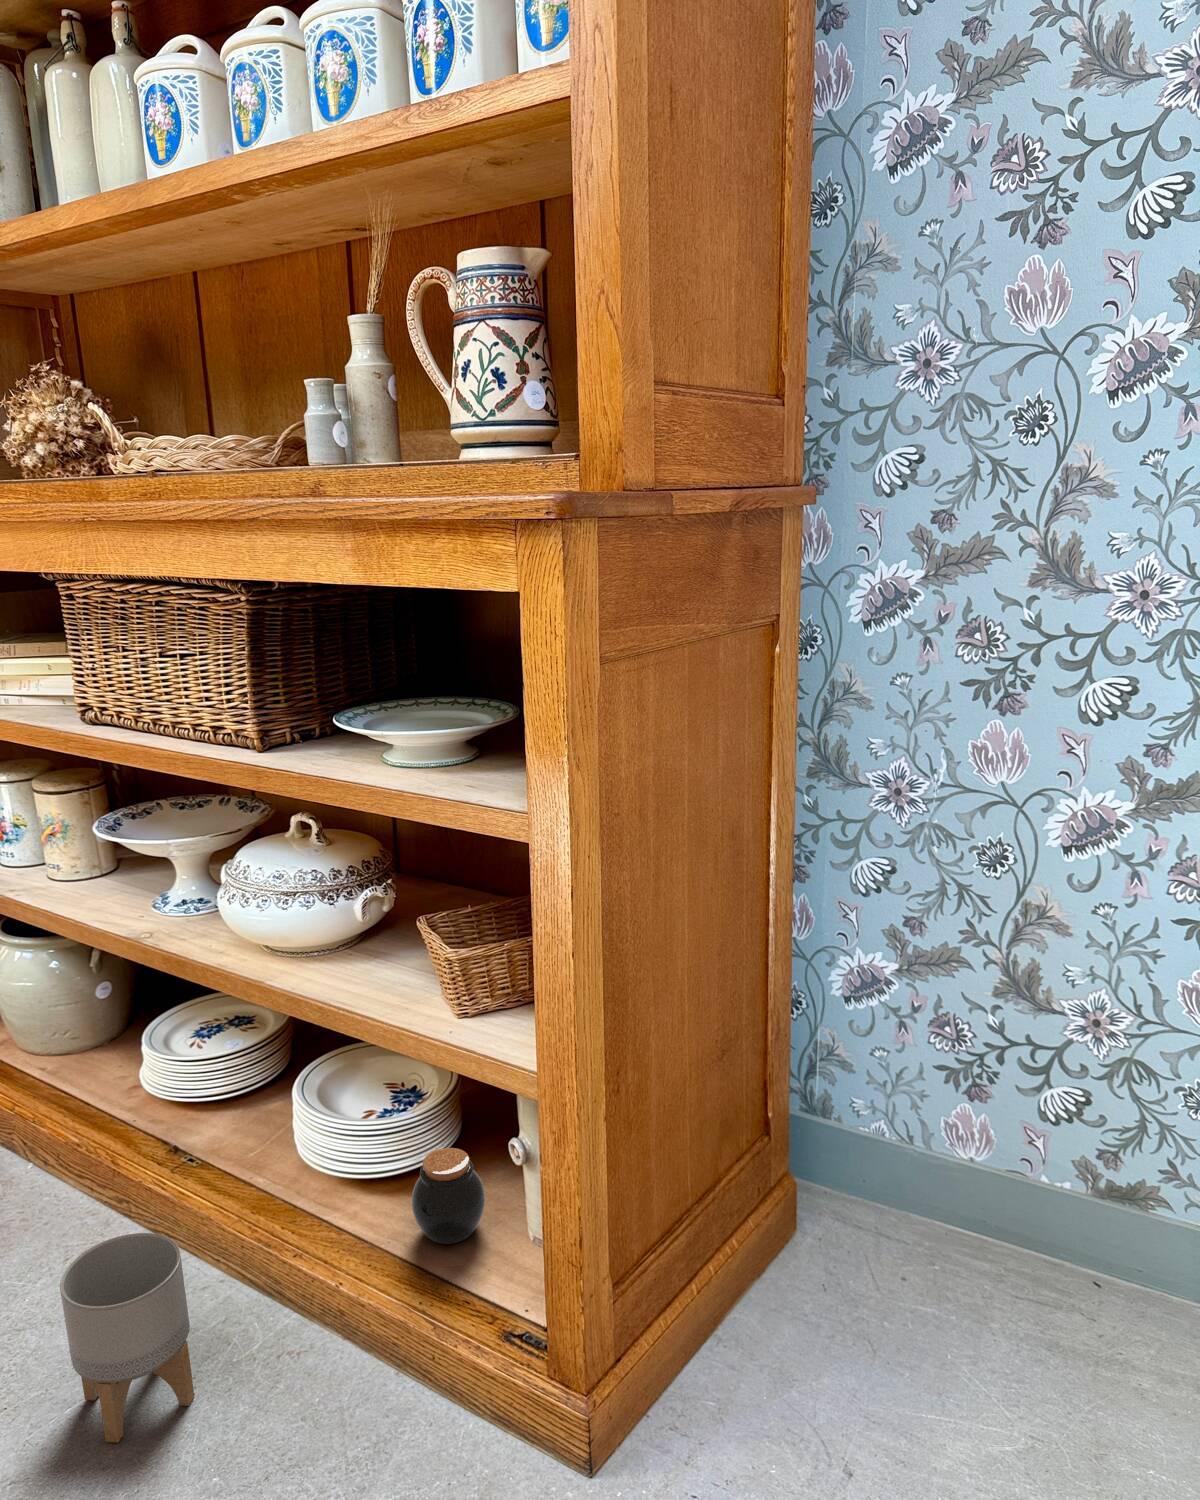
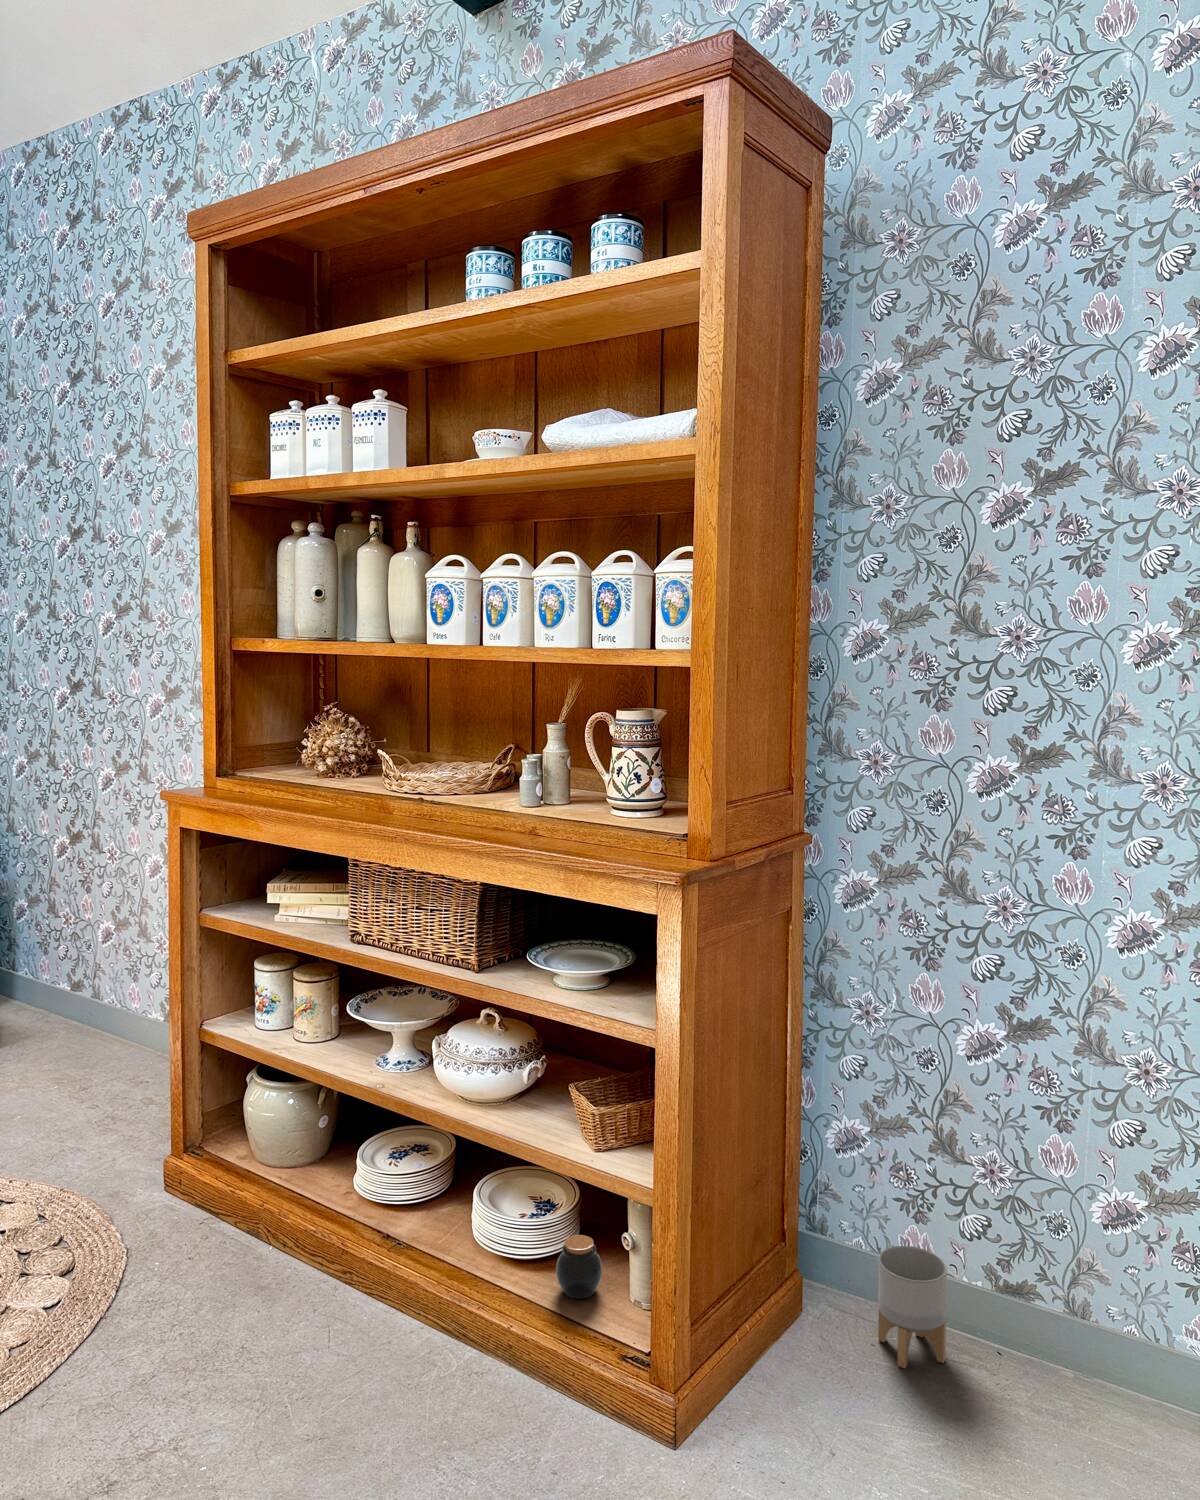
planter: present [60,1233,194,1442] -> present [878,1246,947,1368]

